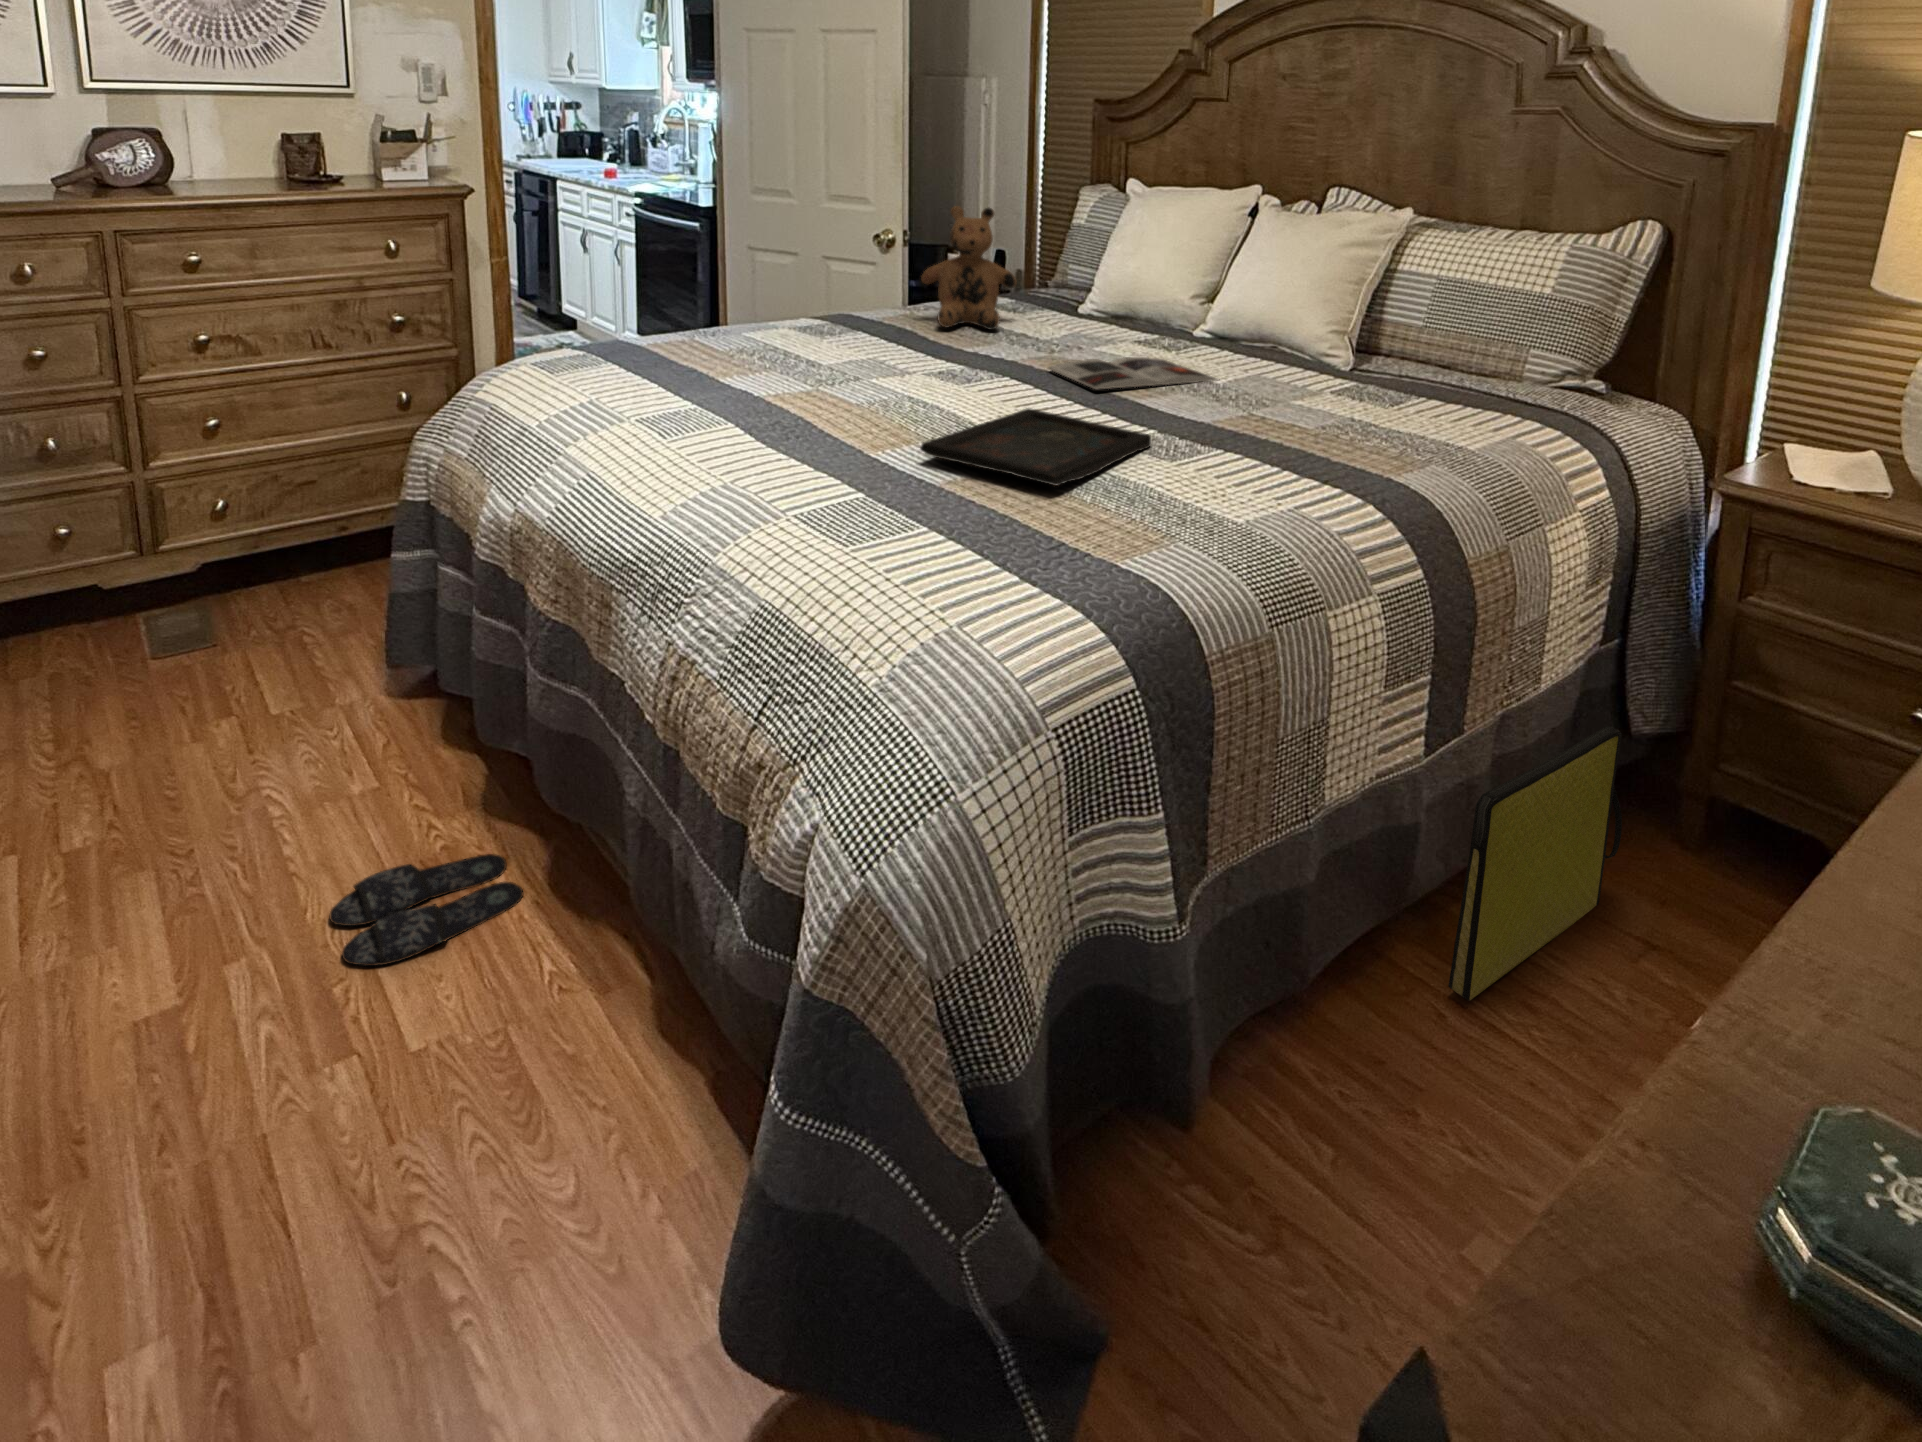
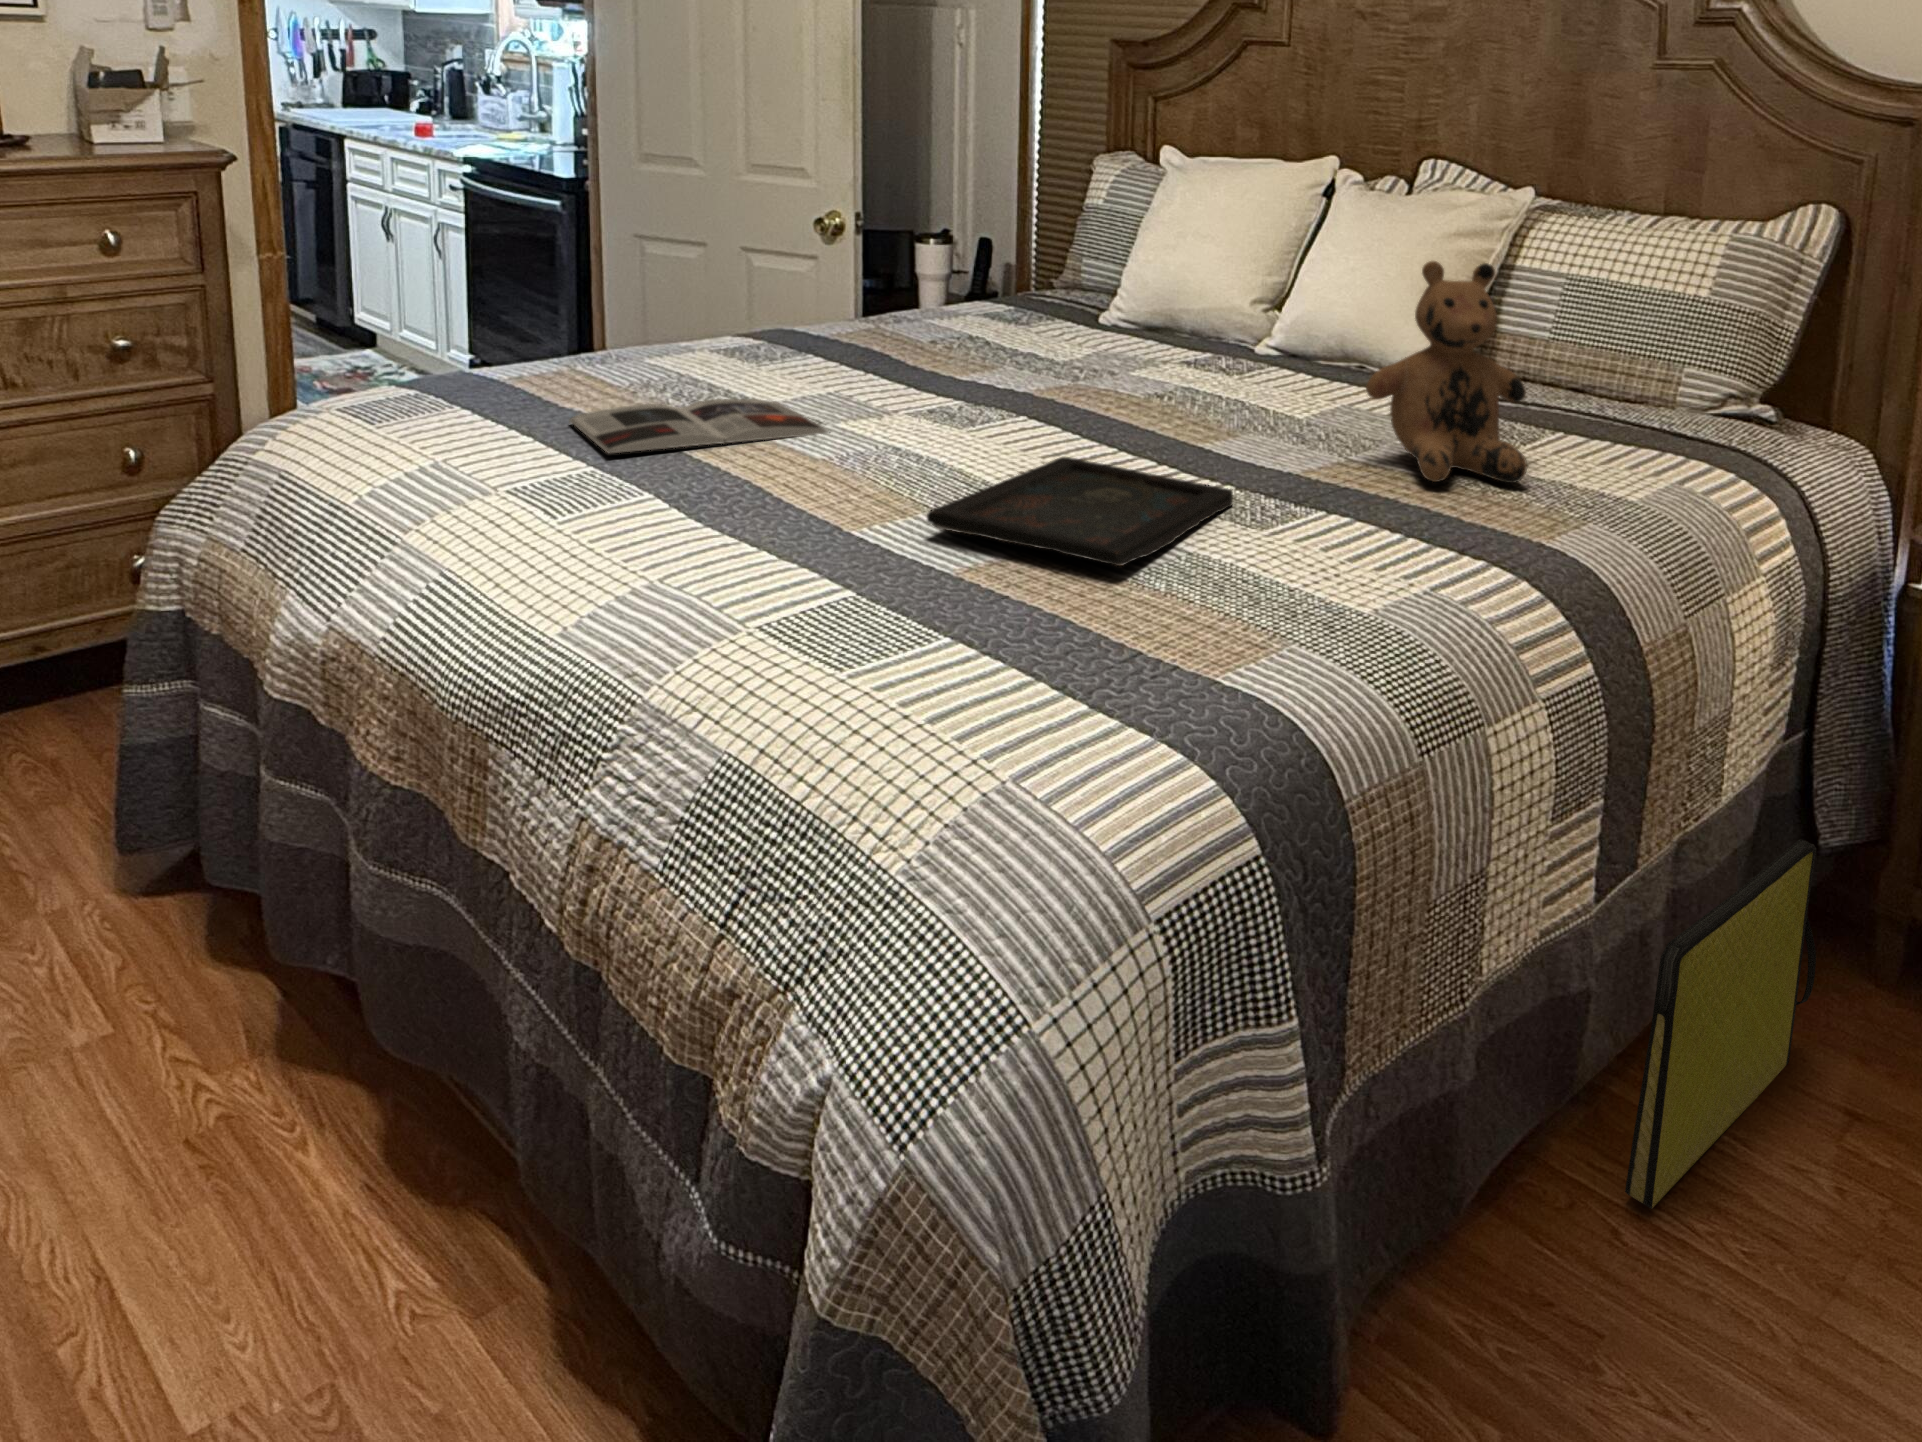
teddy bear: present [921,206,1017,329] -> present [1366,261,1527,483]
magazine: present [1048,357,1217,389] -> present [570,399,829,453]
slippers: present [330,854,523,966] -> none [33,1122,342,1316]

